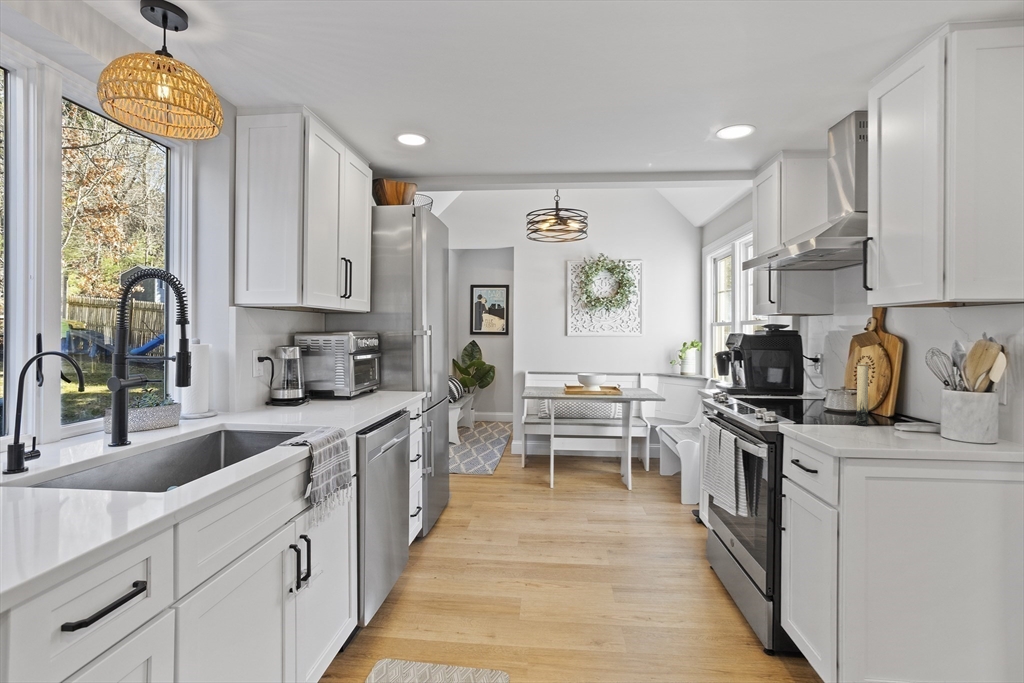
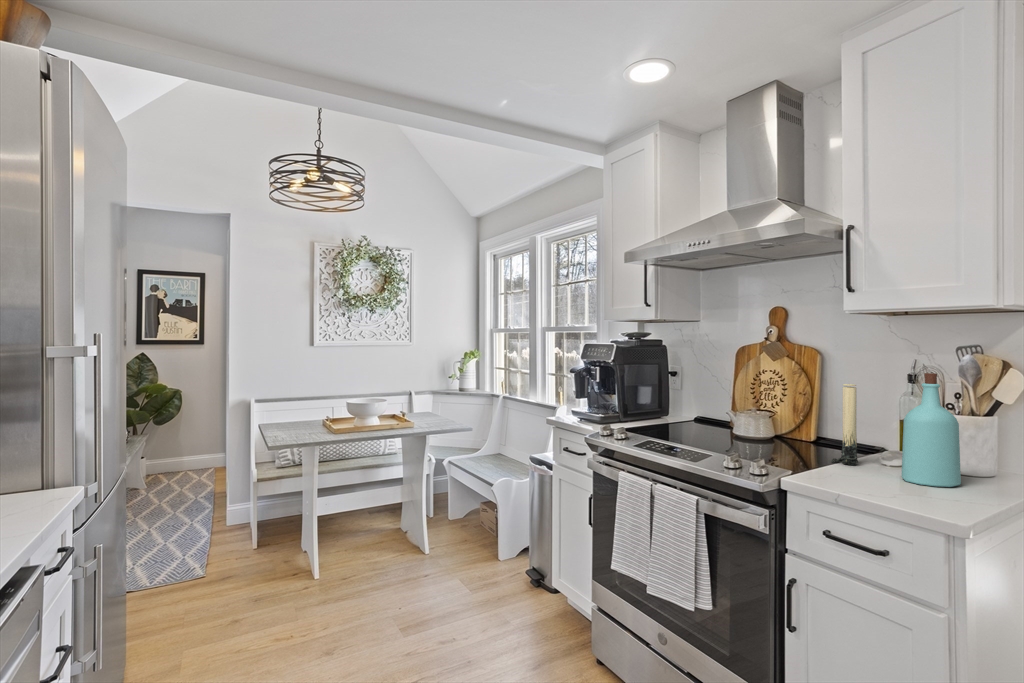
bottle: none [872,354,920,440] -> present [901,373,961,487]

